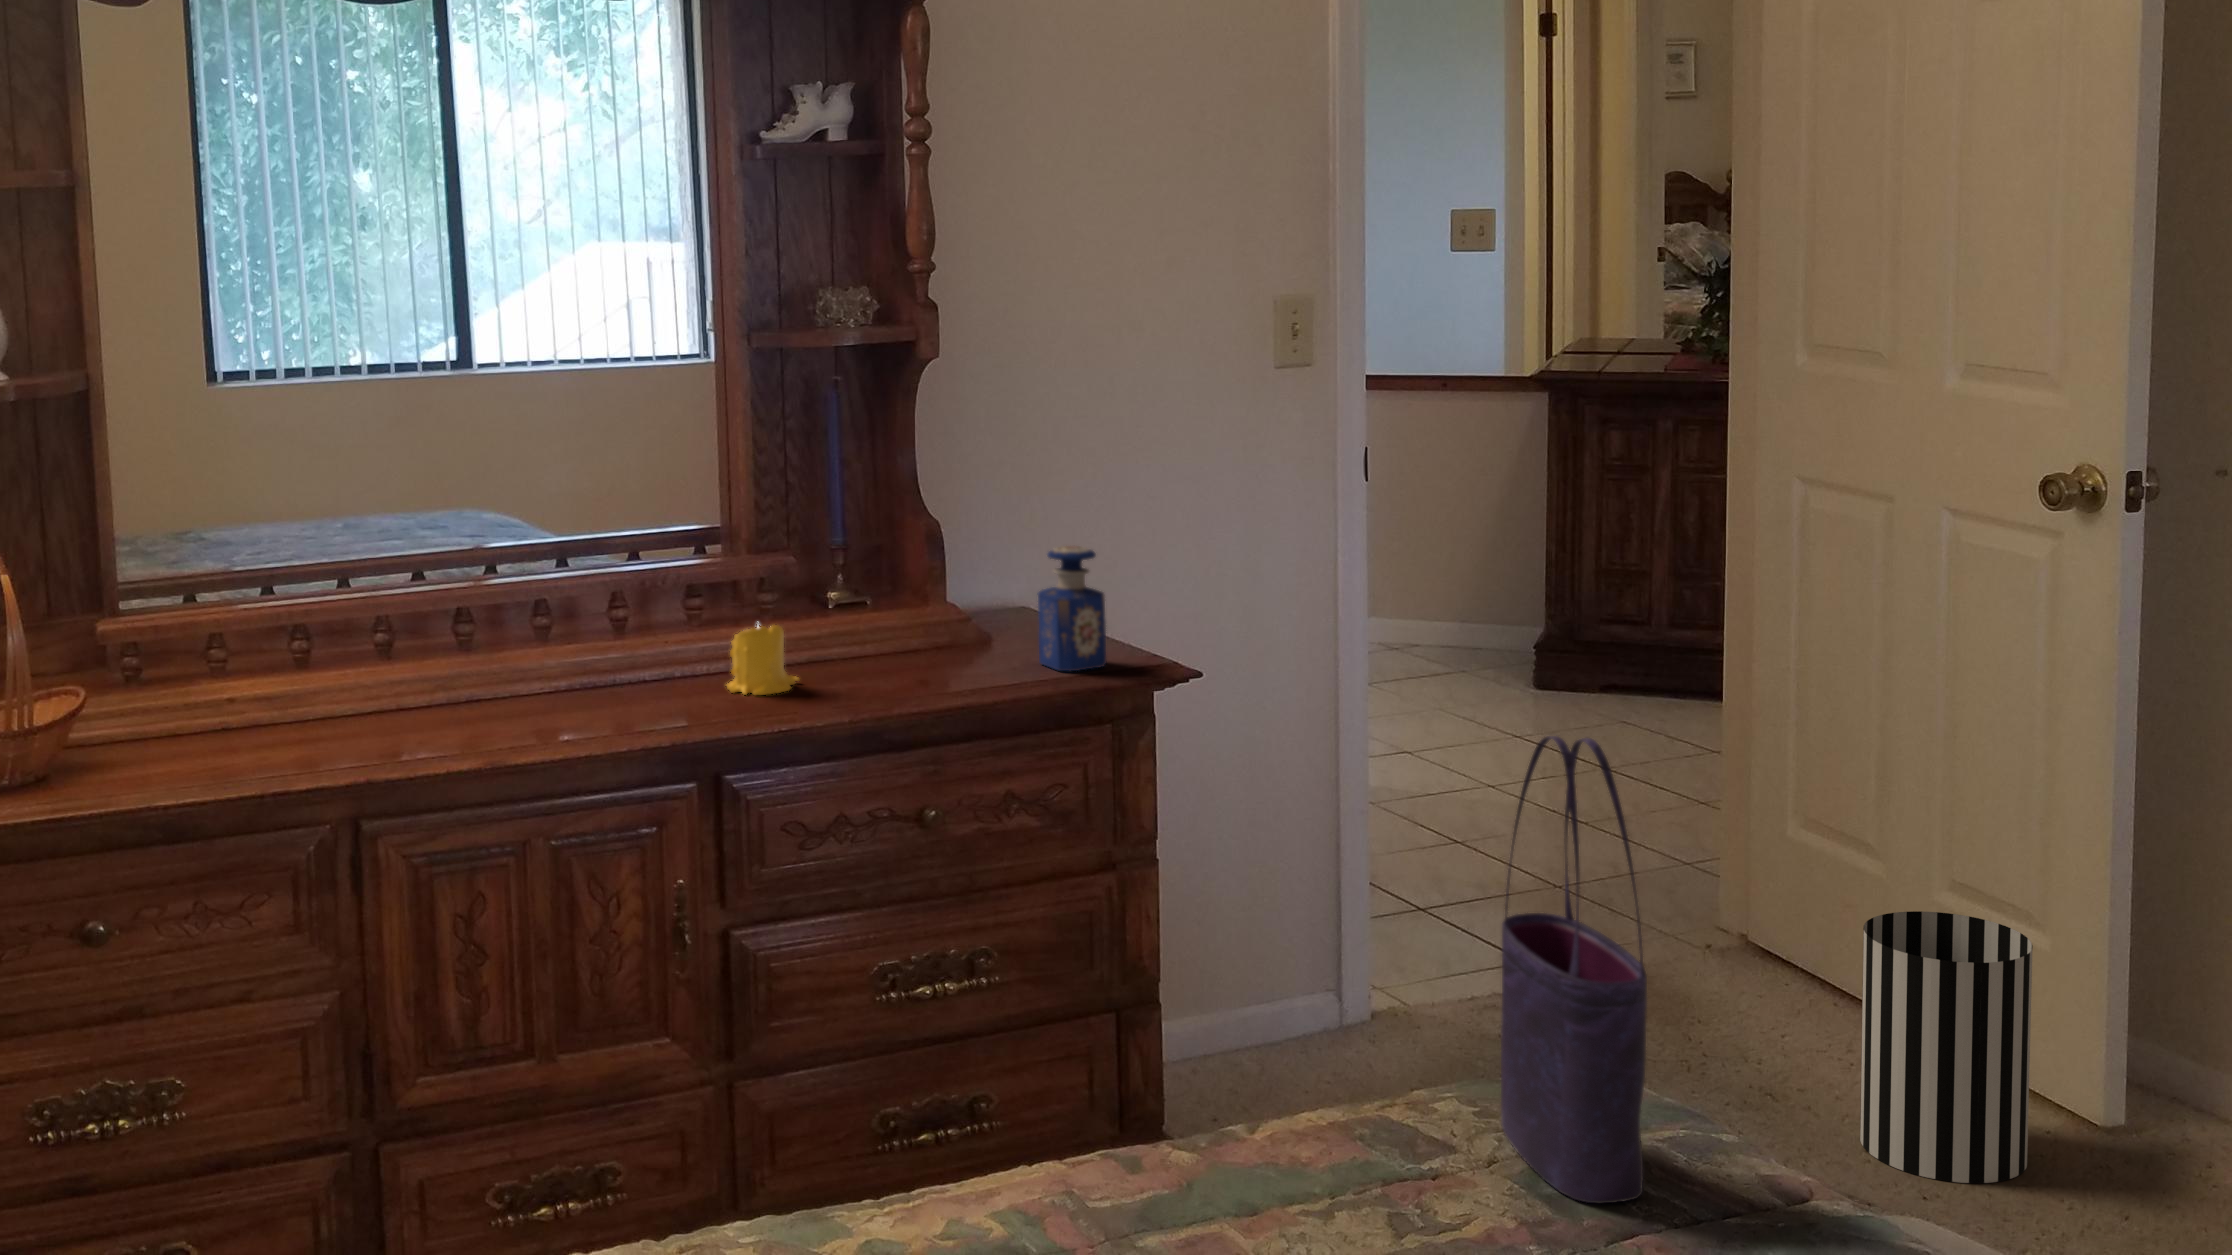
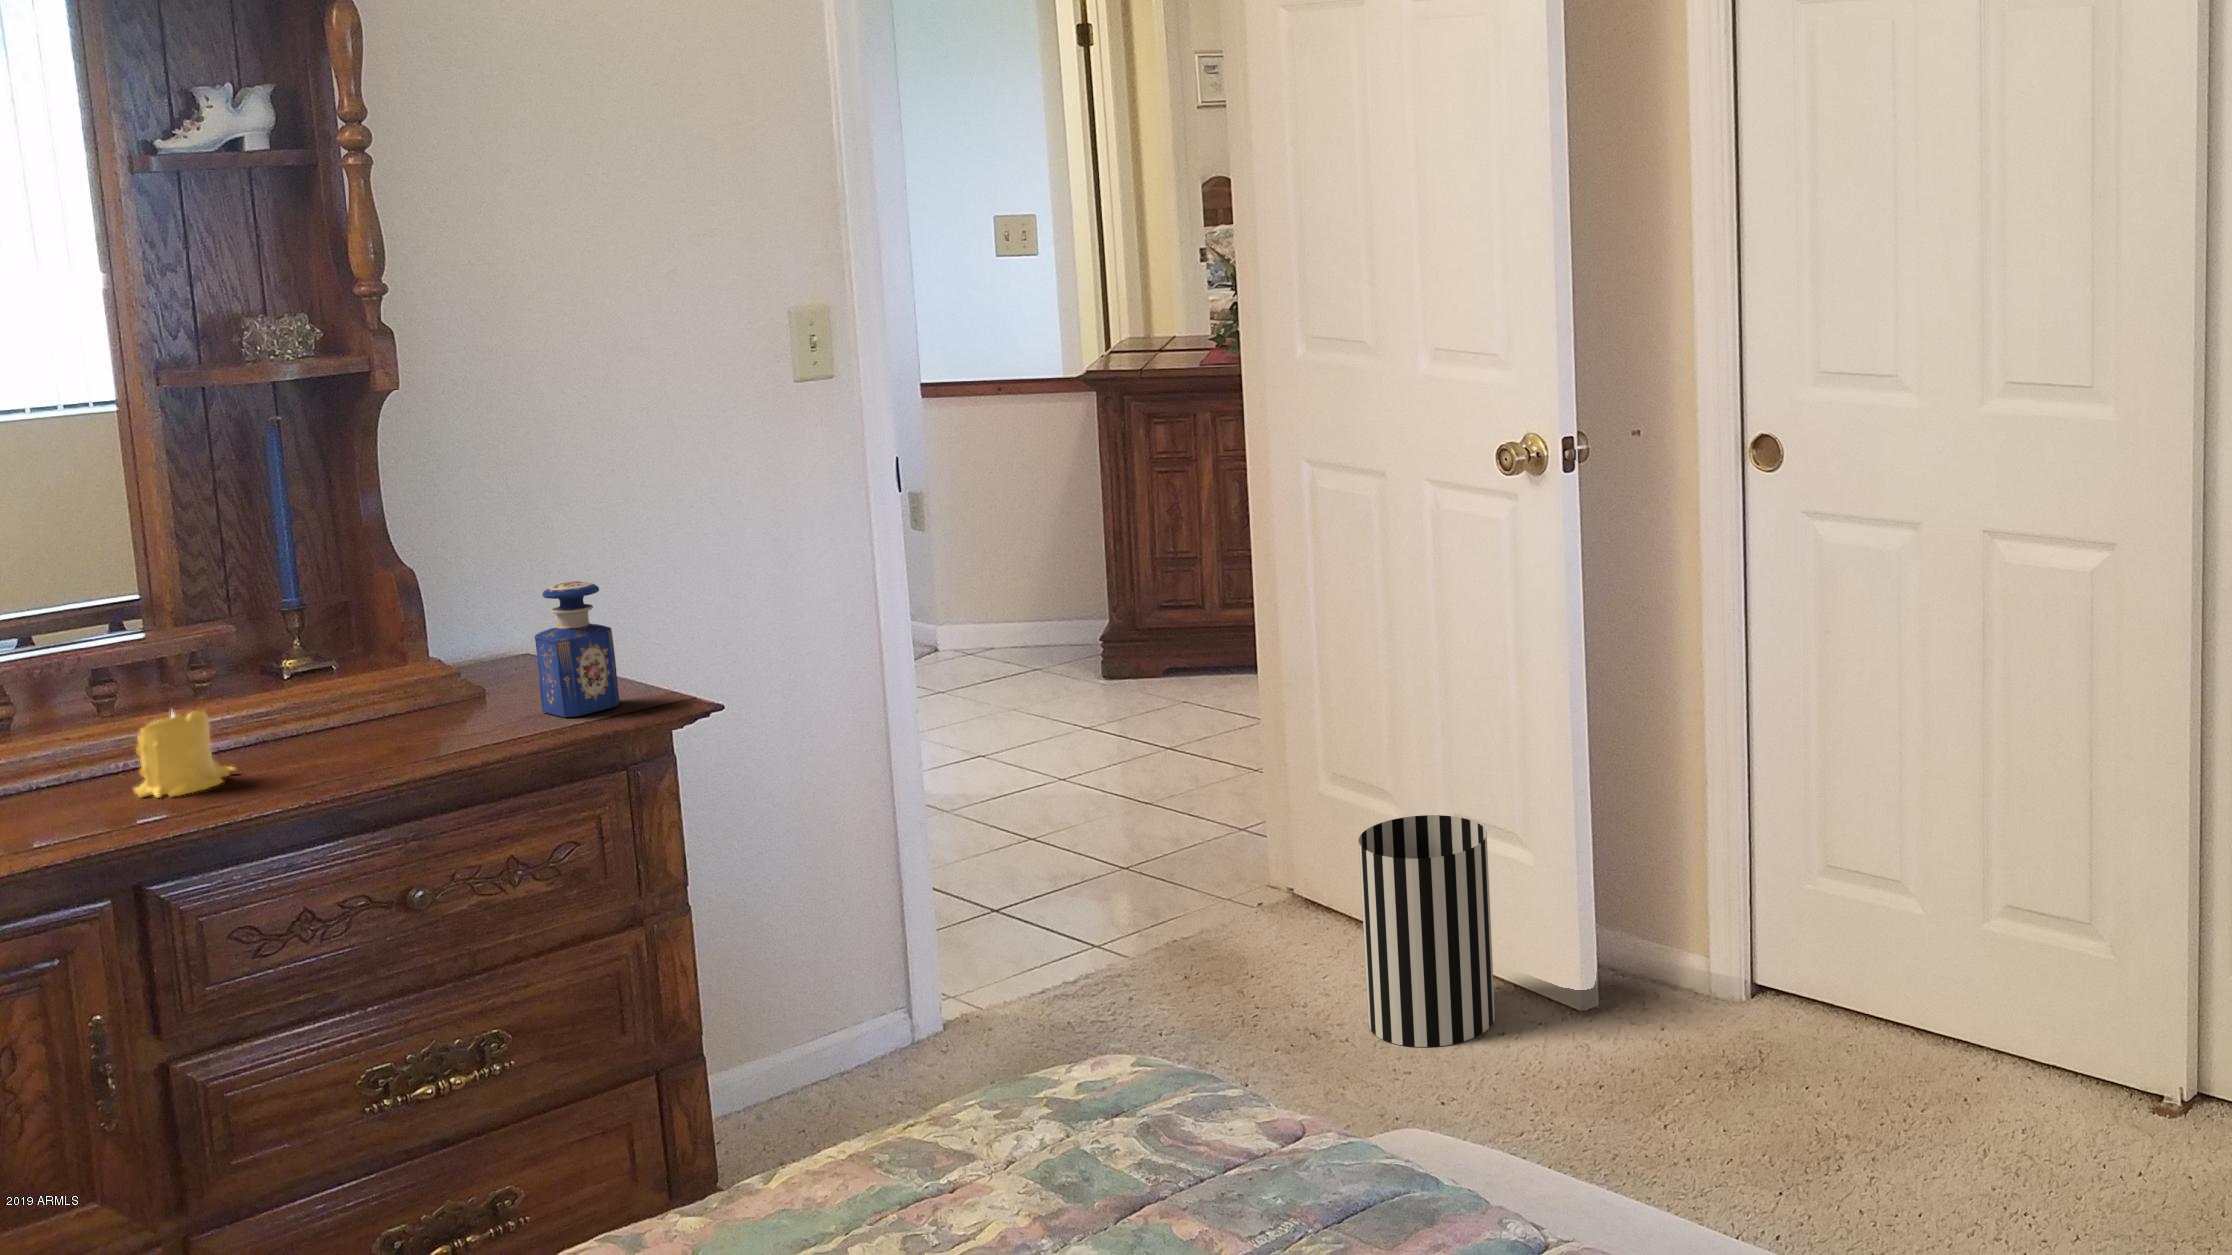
tote bag: present [1501,736,1647,1203] -> none [1005,729,1151,1189]

